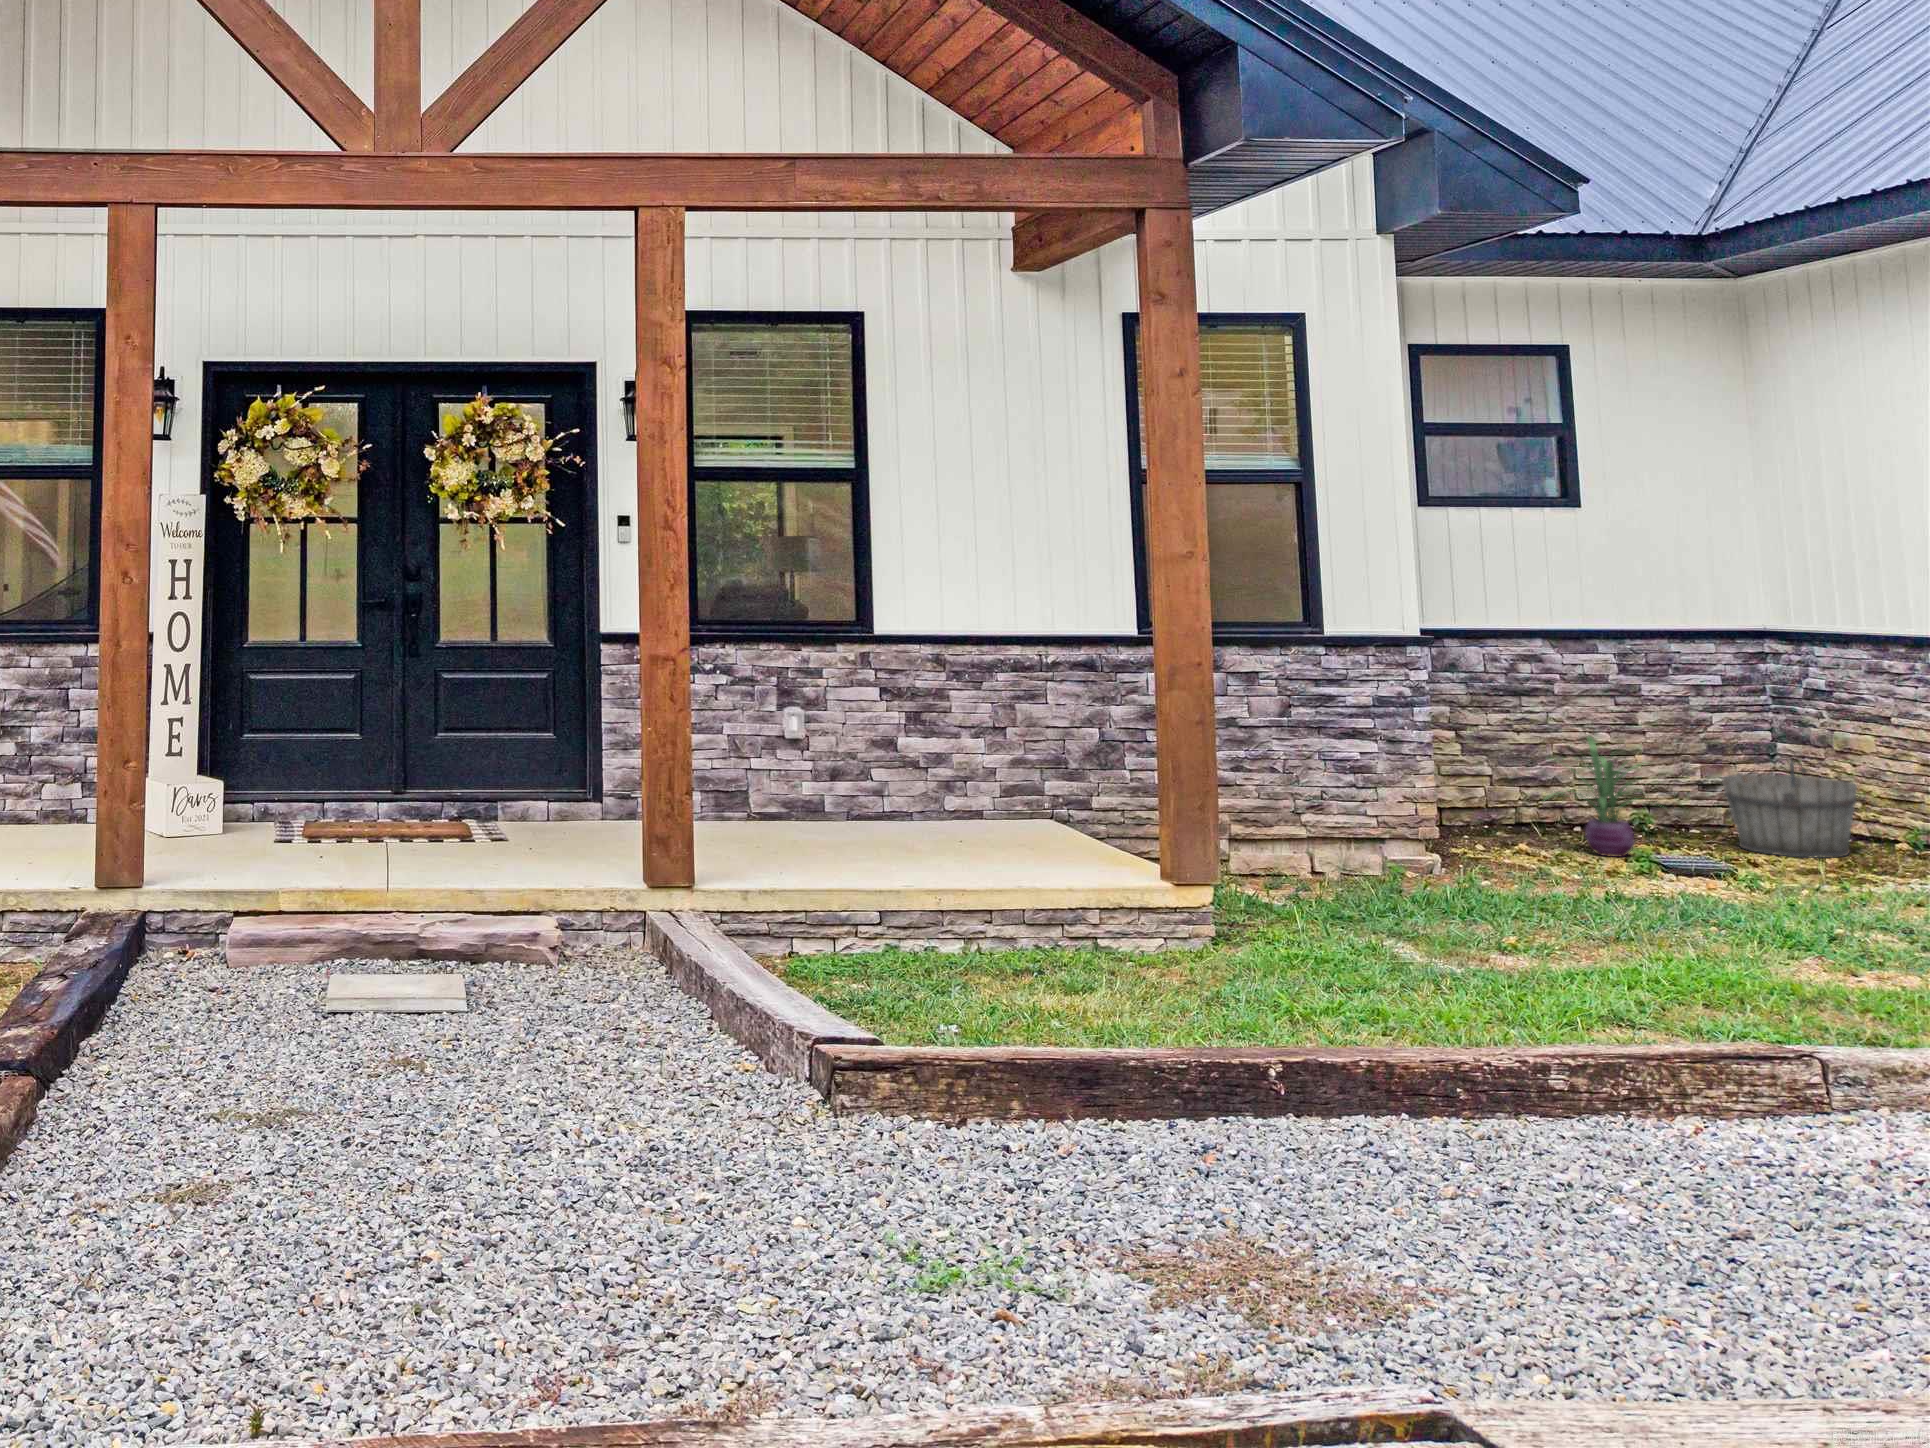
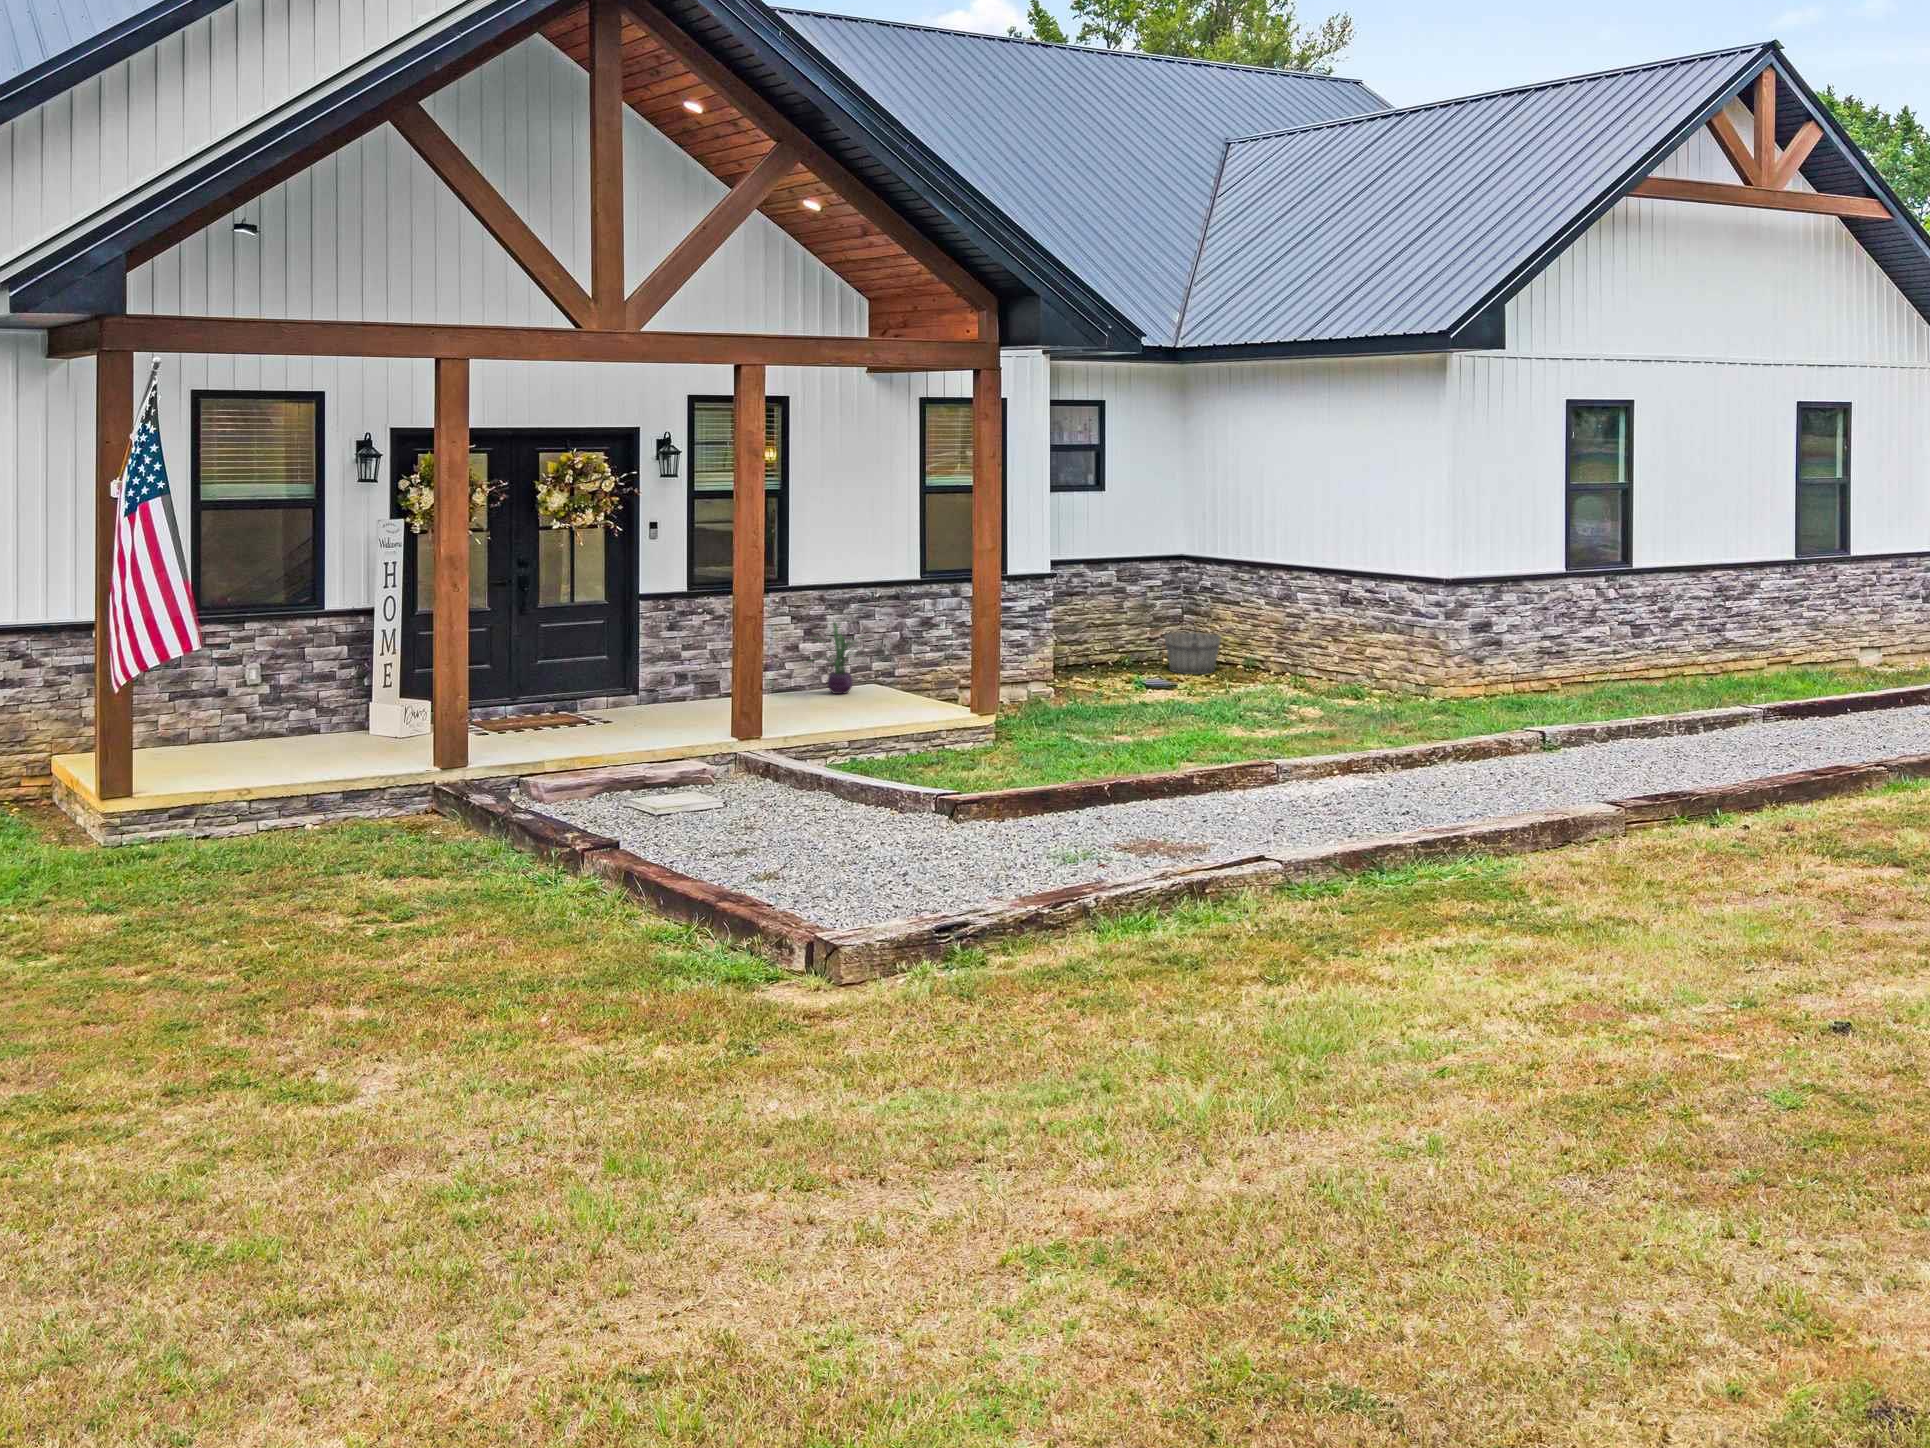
decorative plant: present [1544,736,1659,857] -> present [811,622,860,694]

